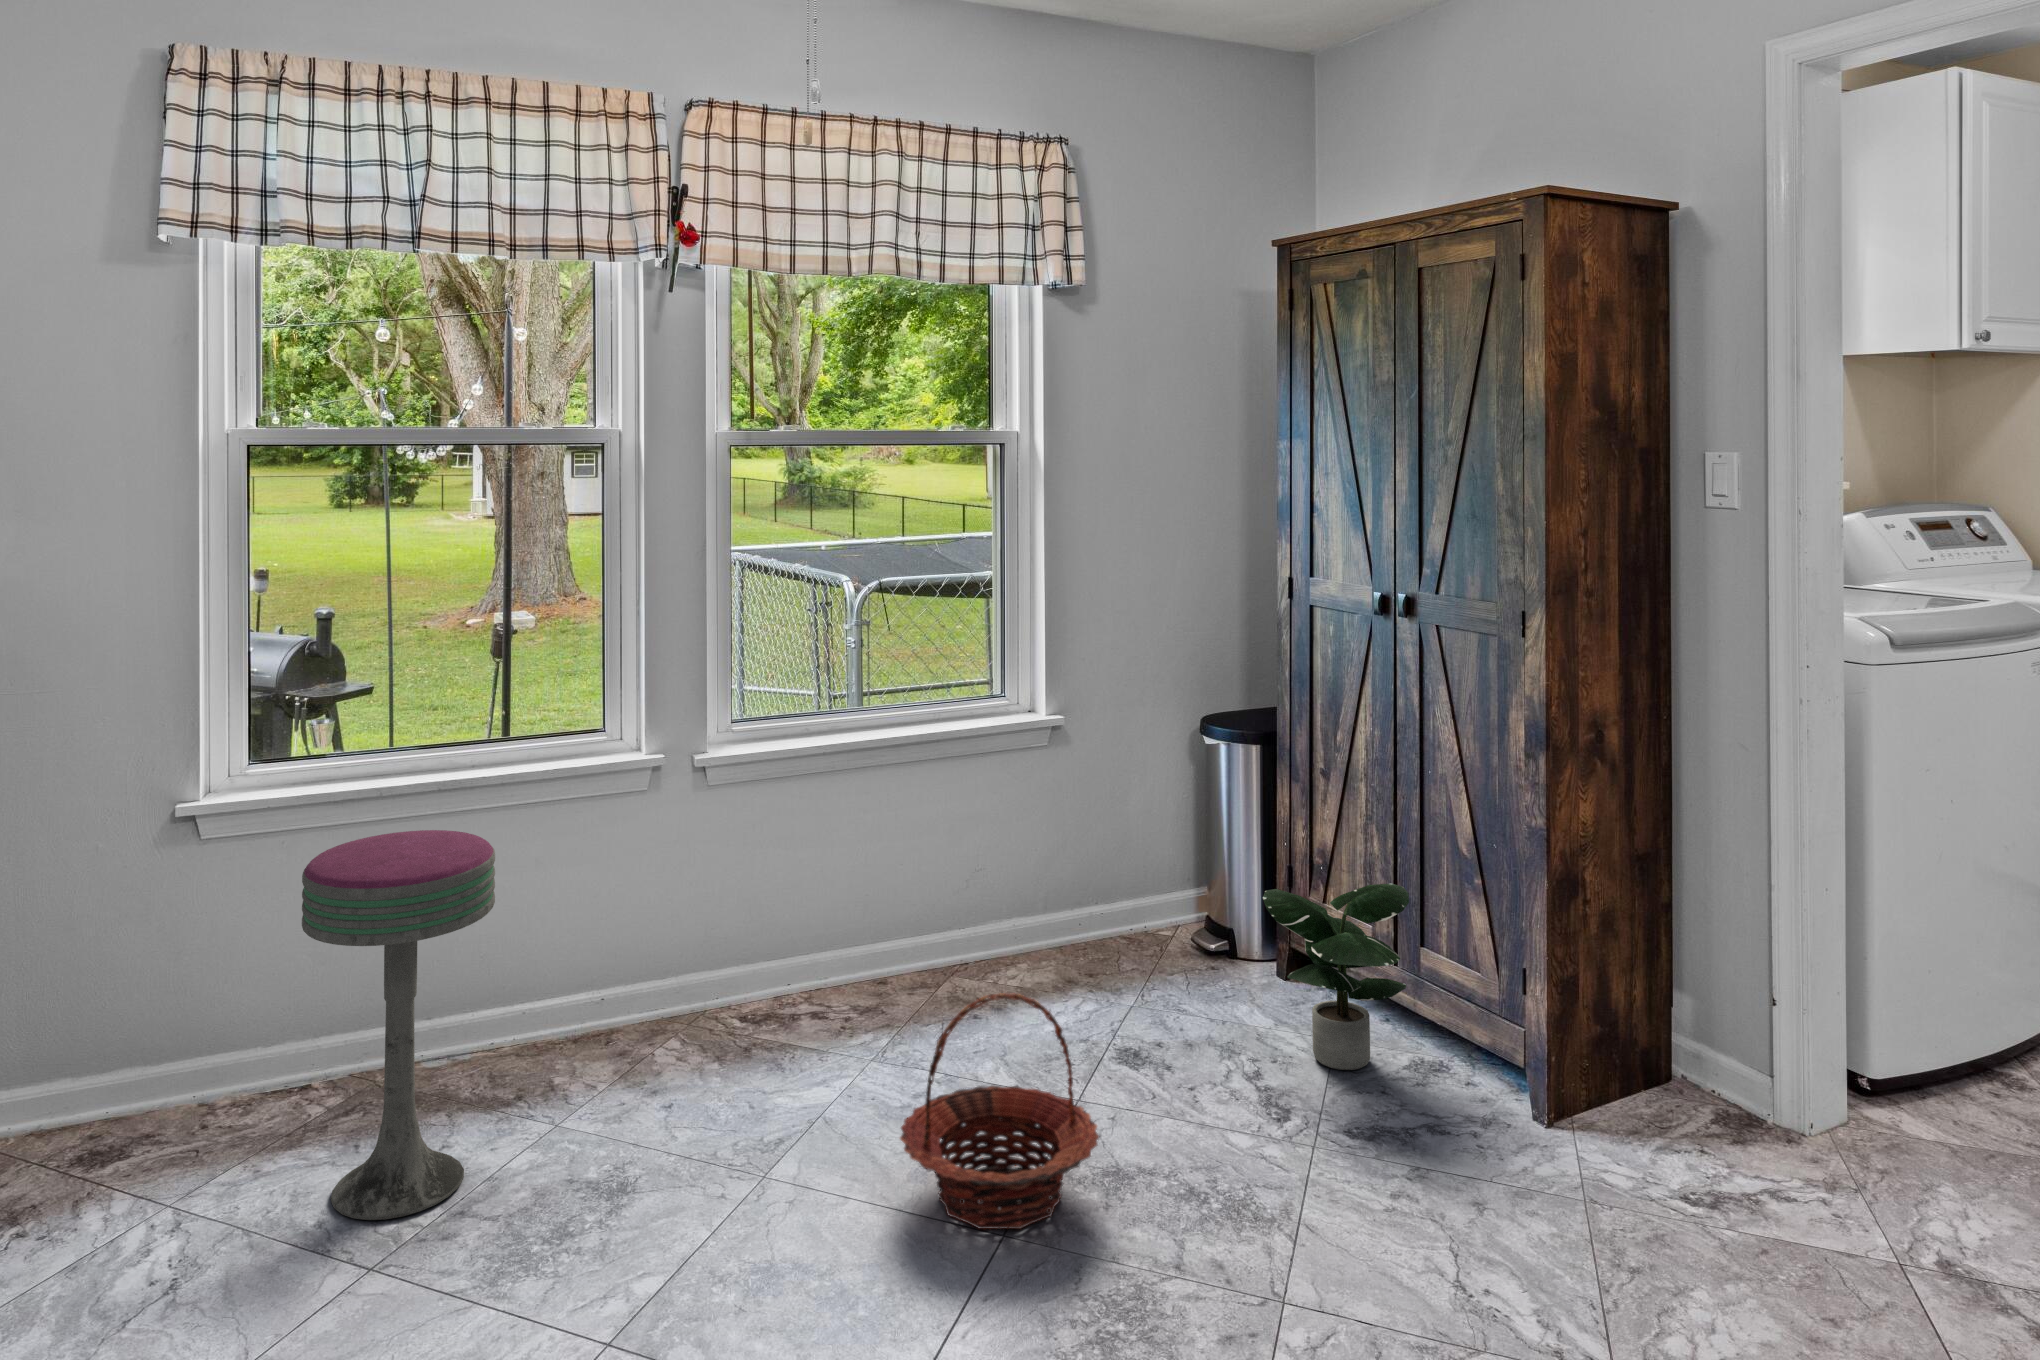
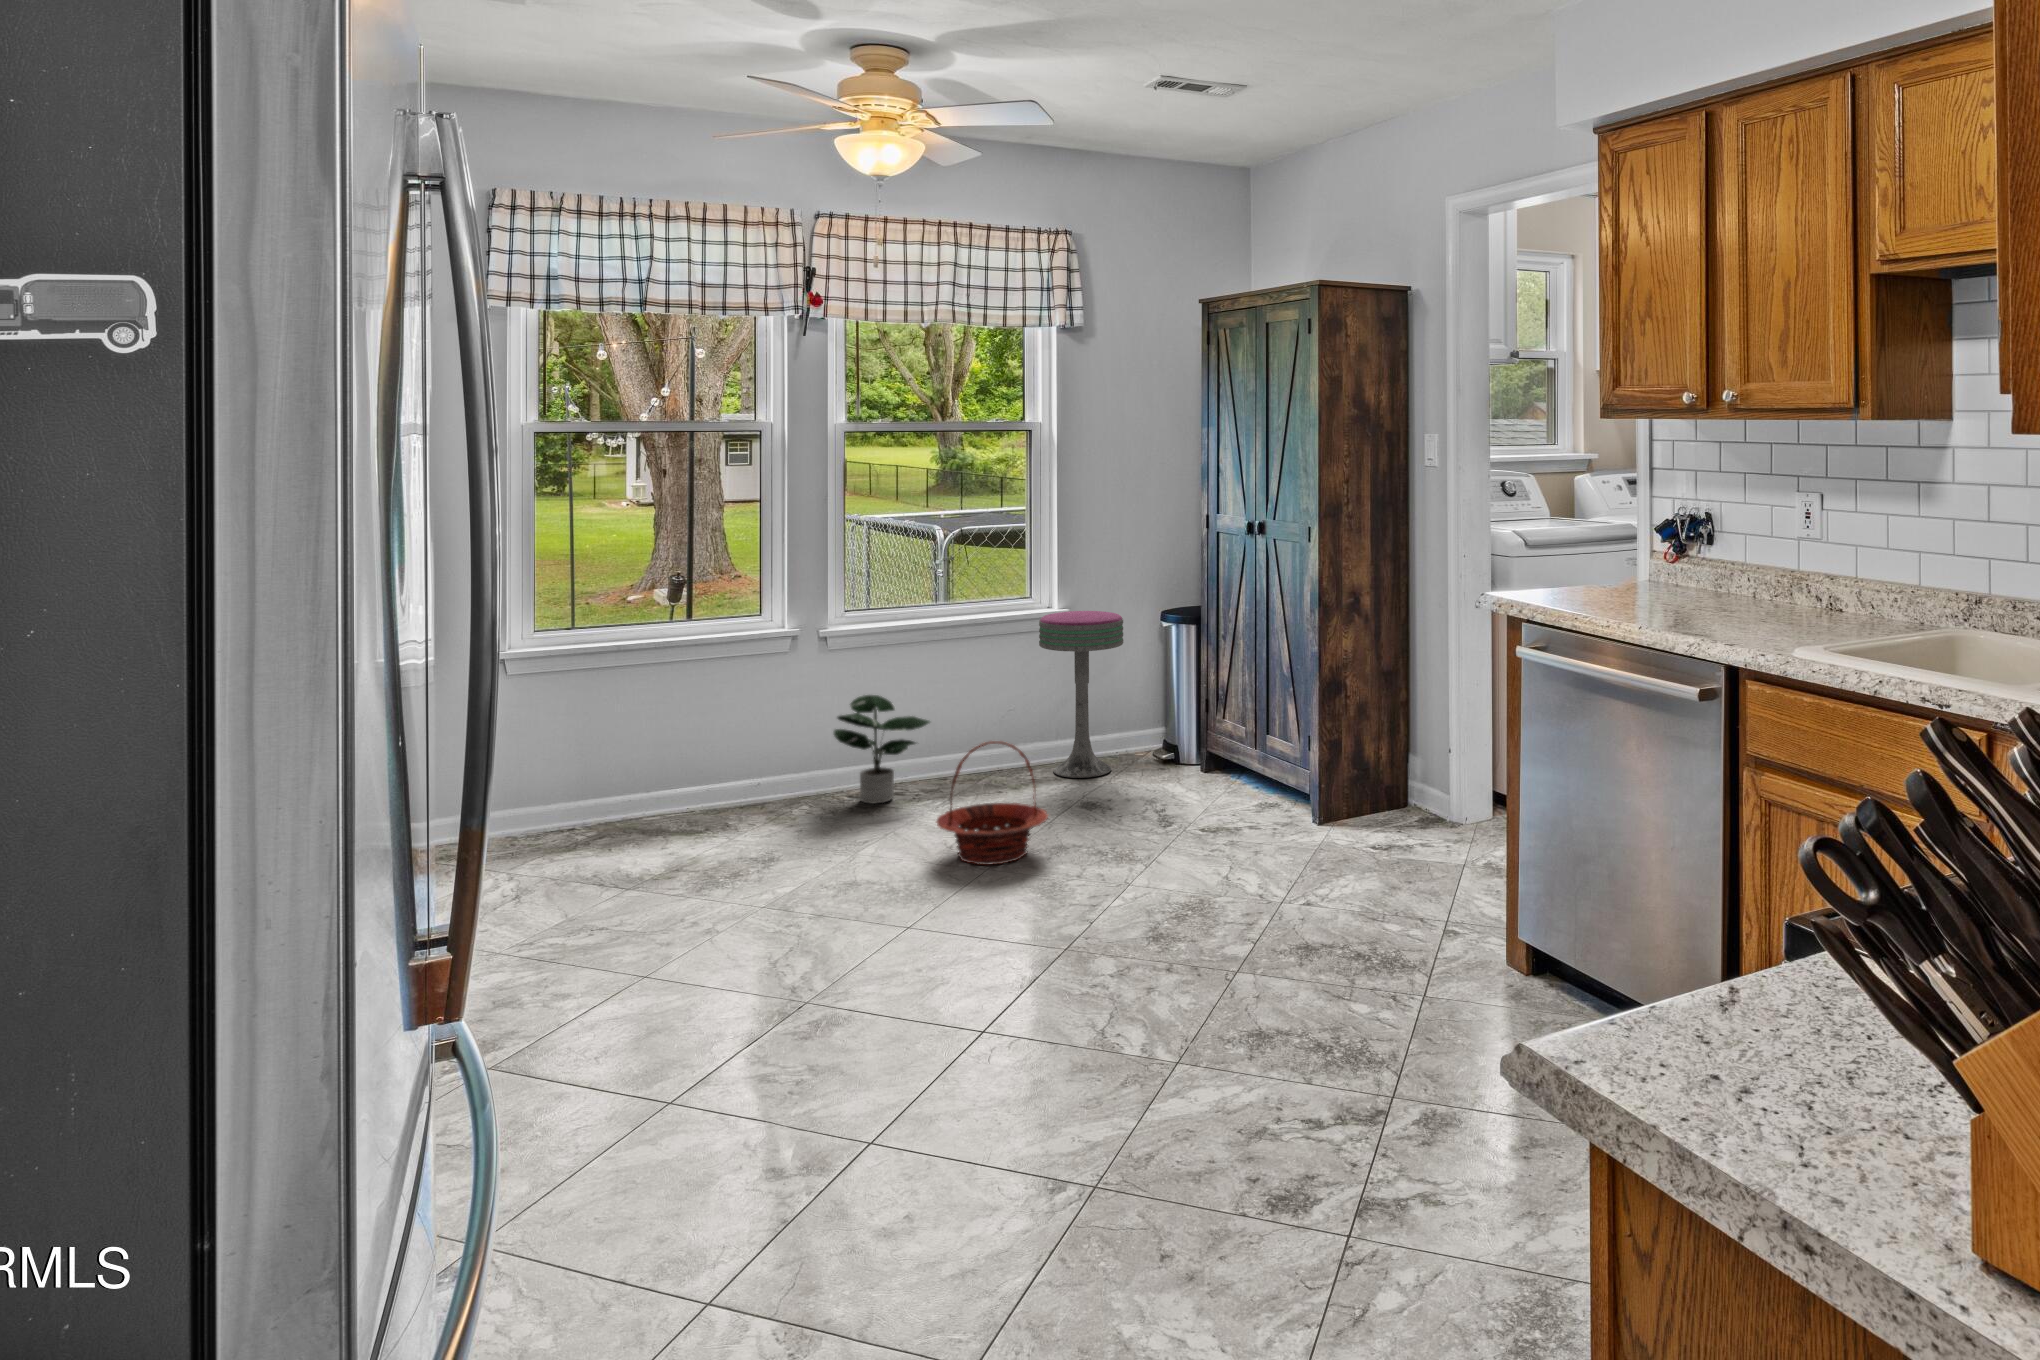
bar stool: present [302,830,495,1220] -> present [1039,611,1123,778]
potted plant: present [1263,884,1409,1070] -> present [833,695,930,804]

